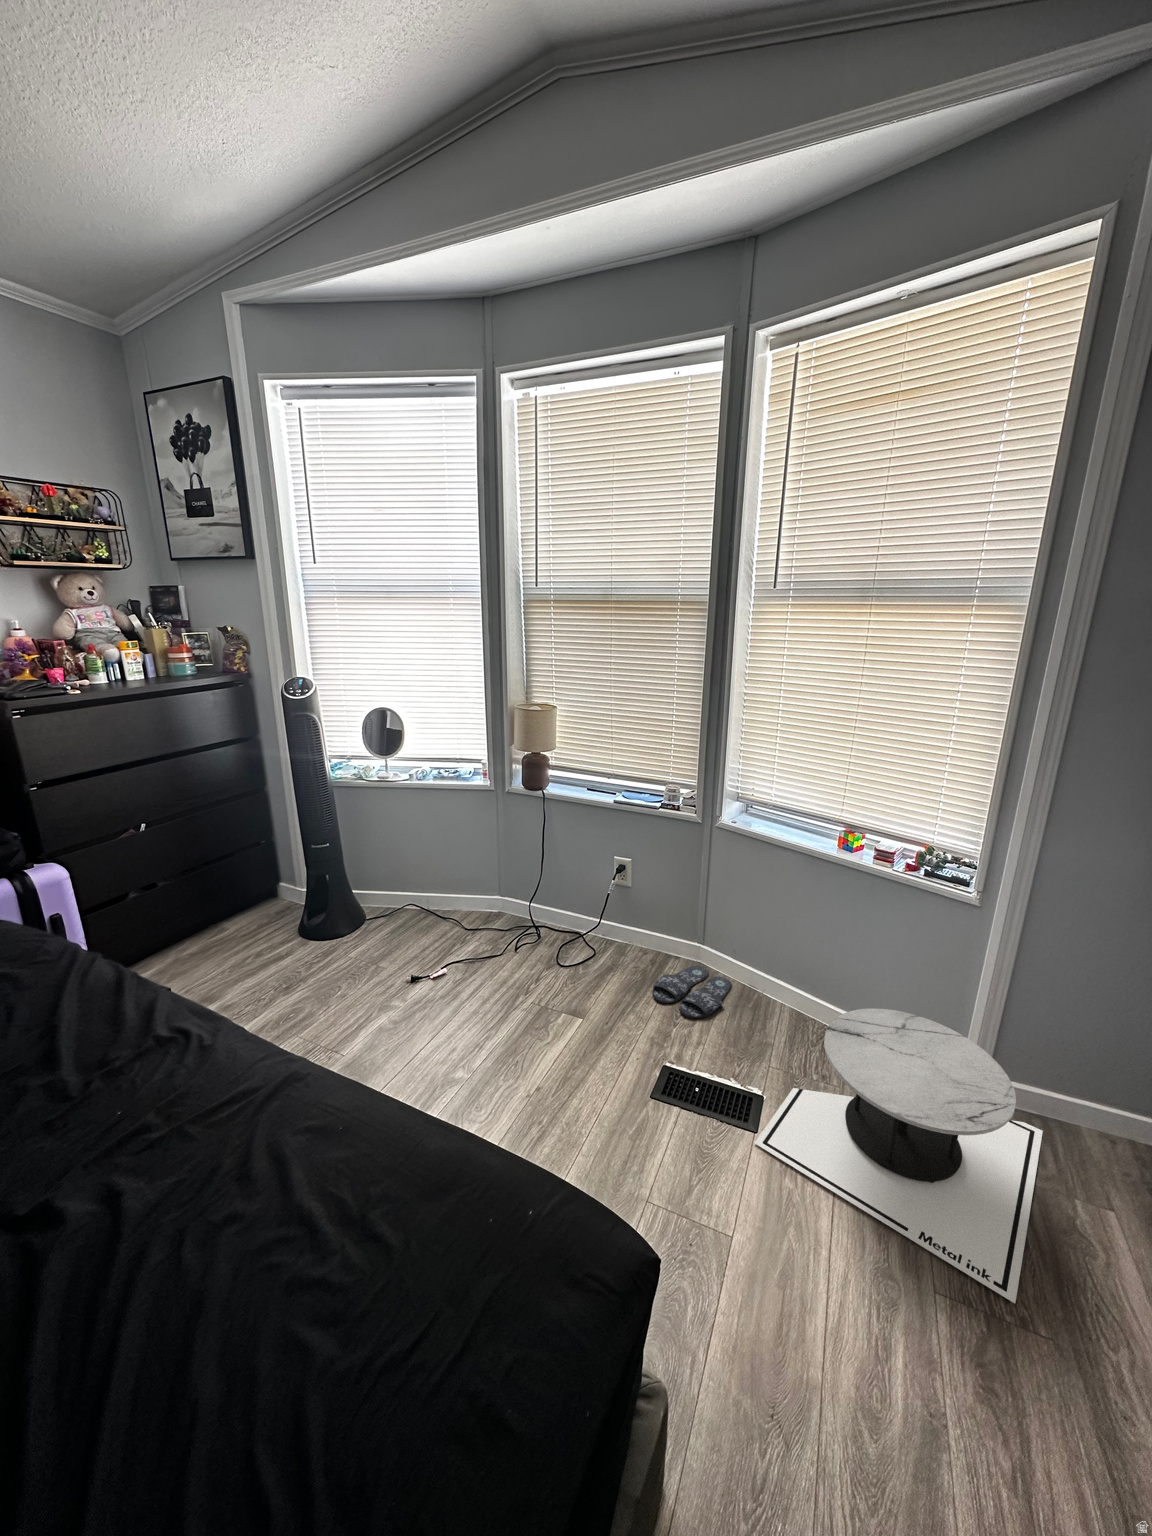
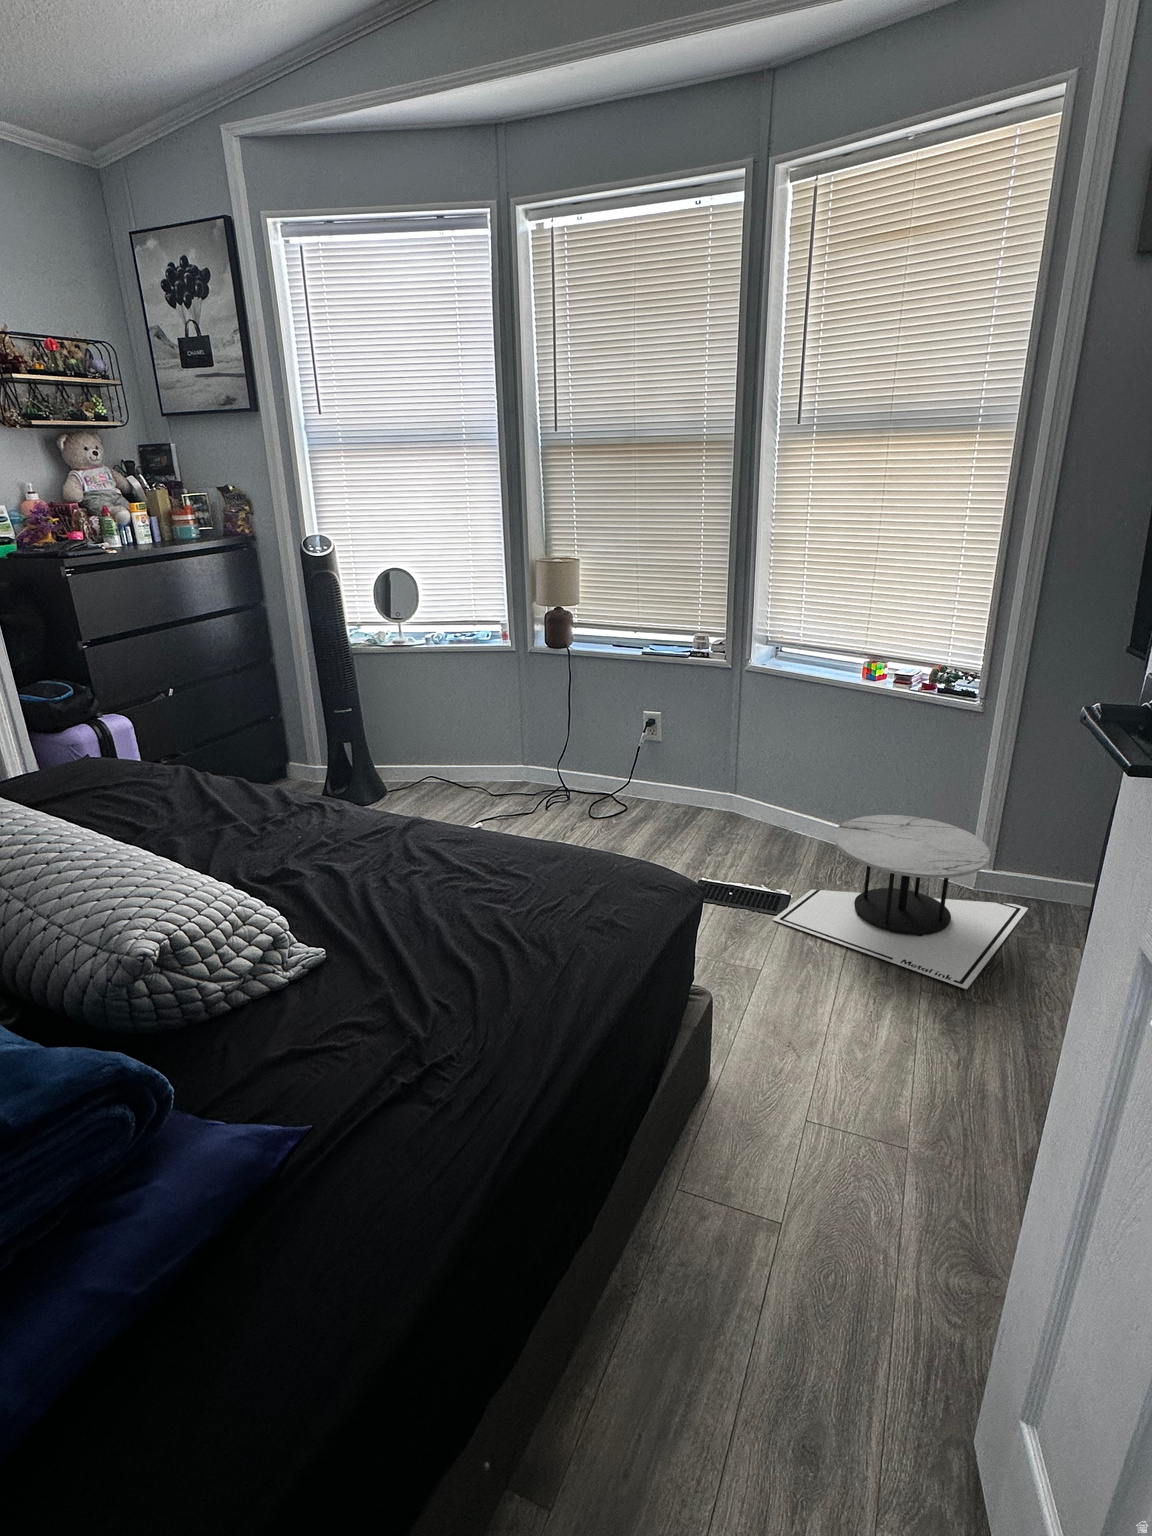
slippers: present [653,966,732,1018] -> none [684,816,762,849]

